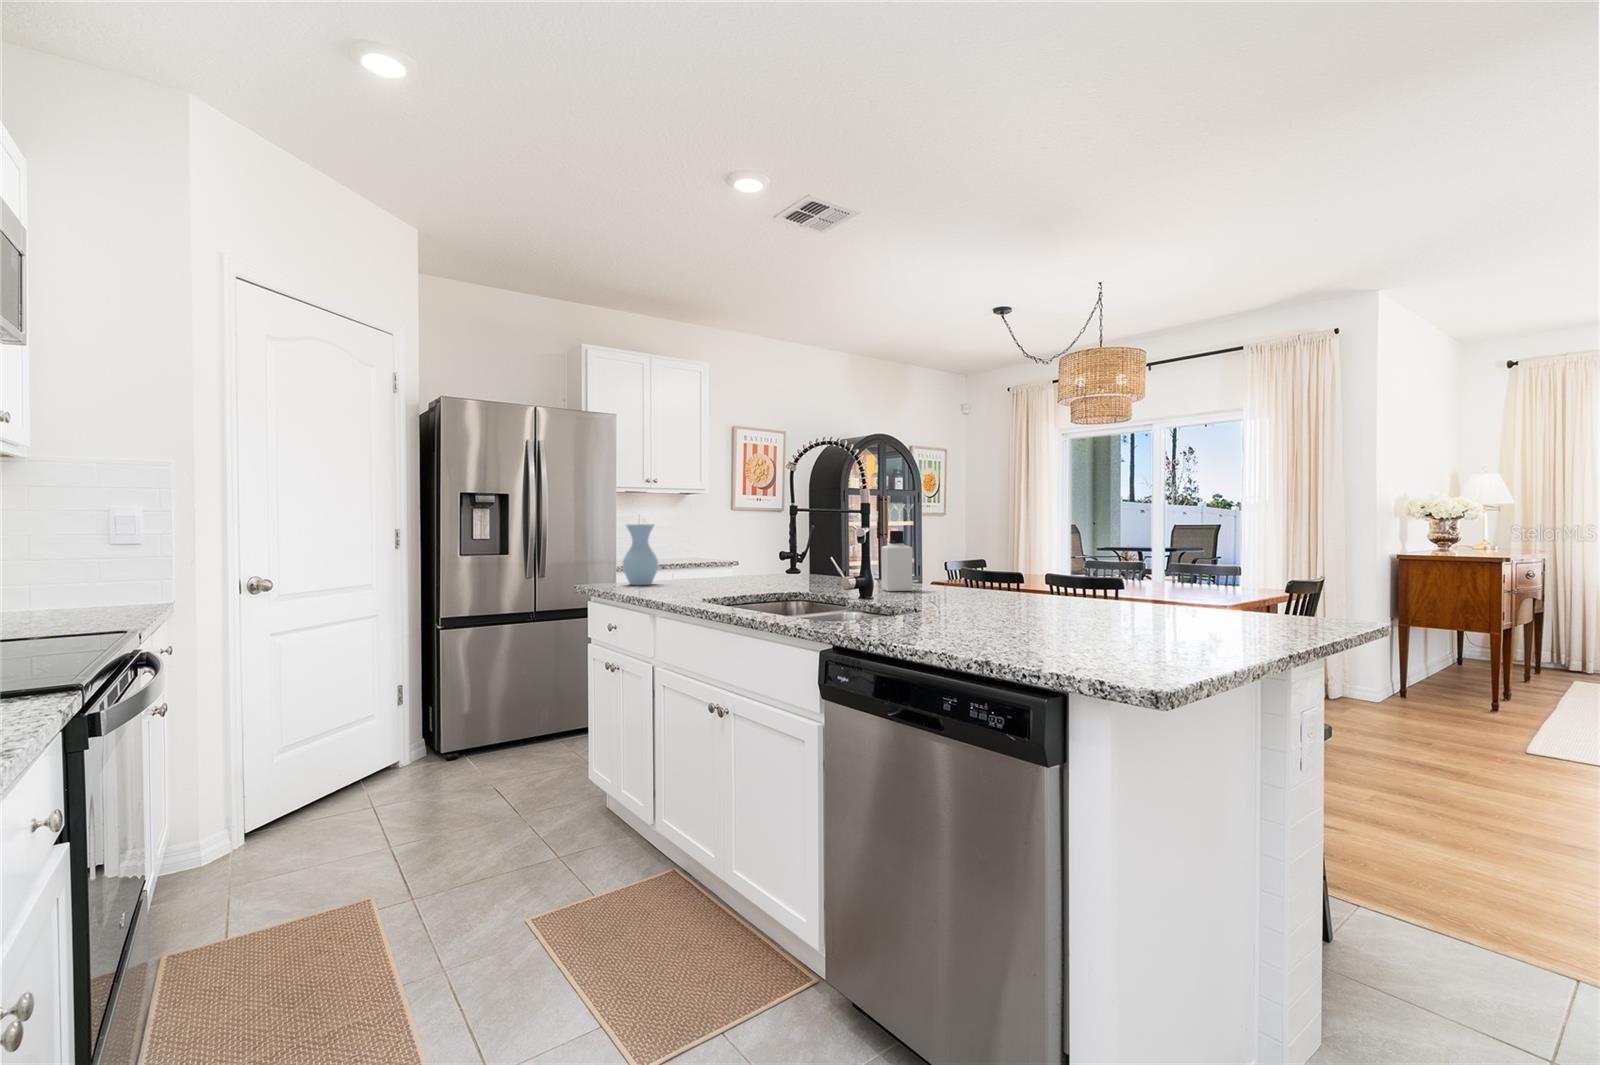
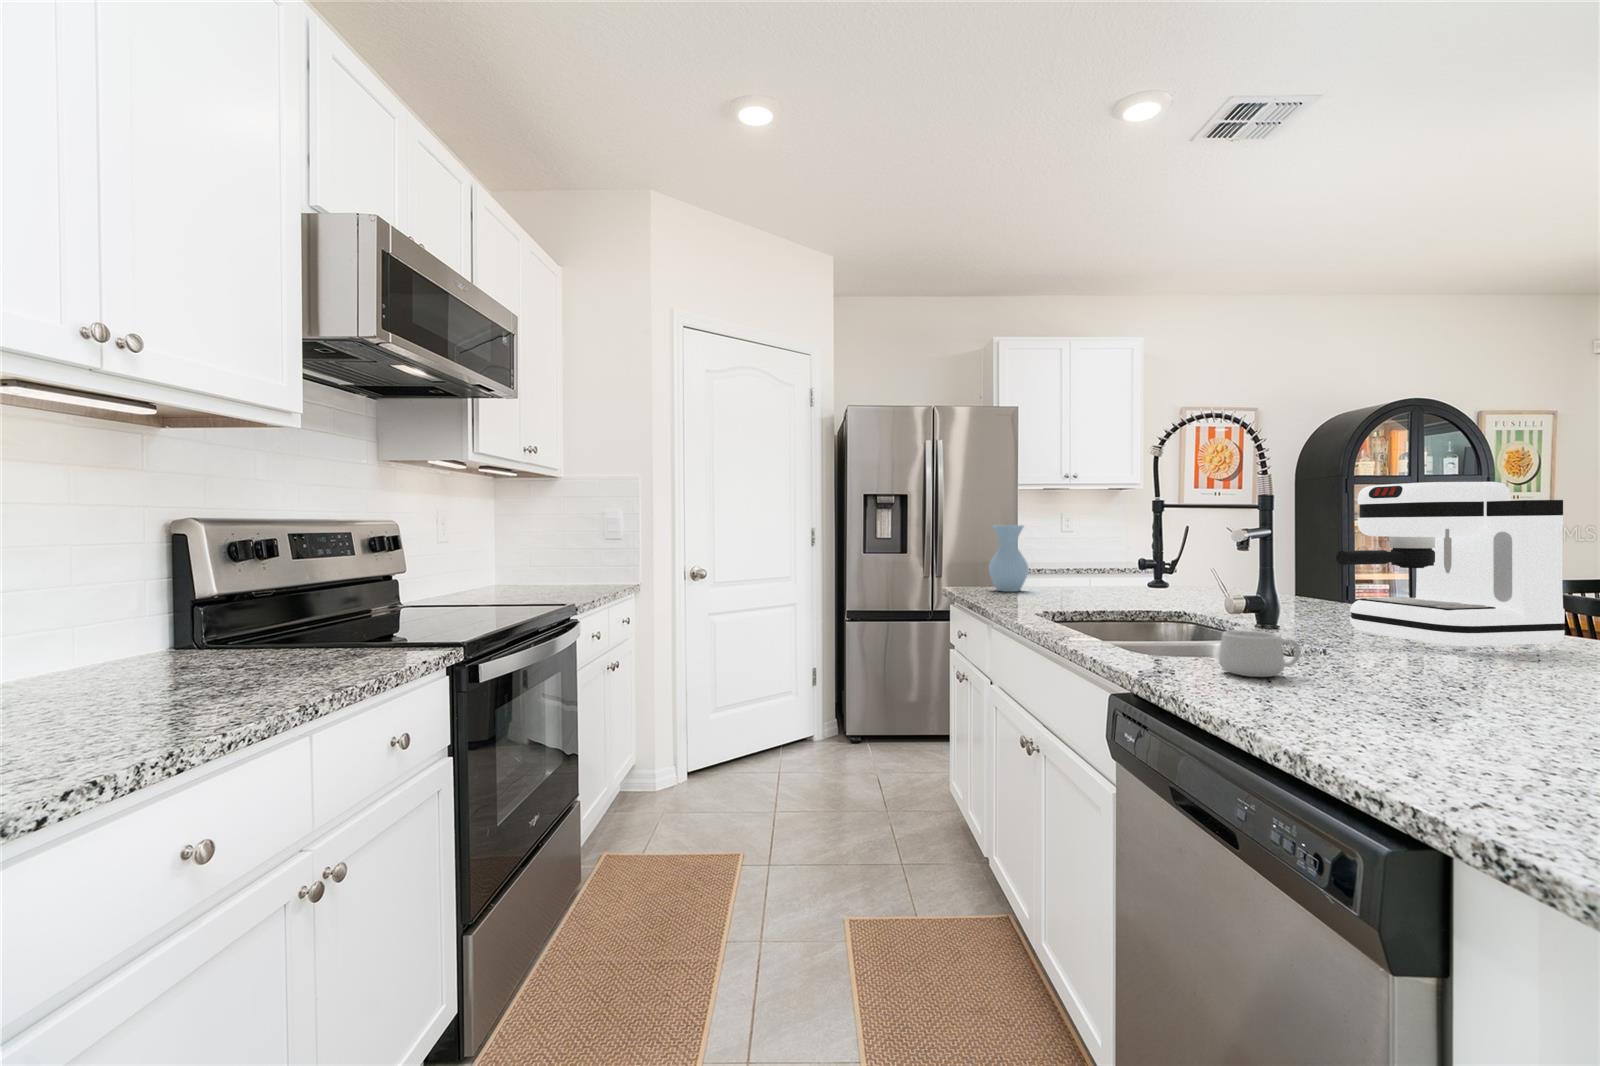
coffee maker: none [914,497,1017,603] -> present [1336,482,1565,650]
bottle: present [881,531,913,591] -> none [1317,534,1367,621]
mug: none [883,597,927,627] -> present [1219,630,1300,677]

